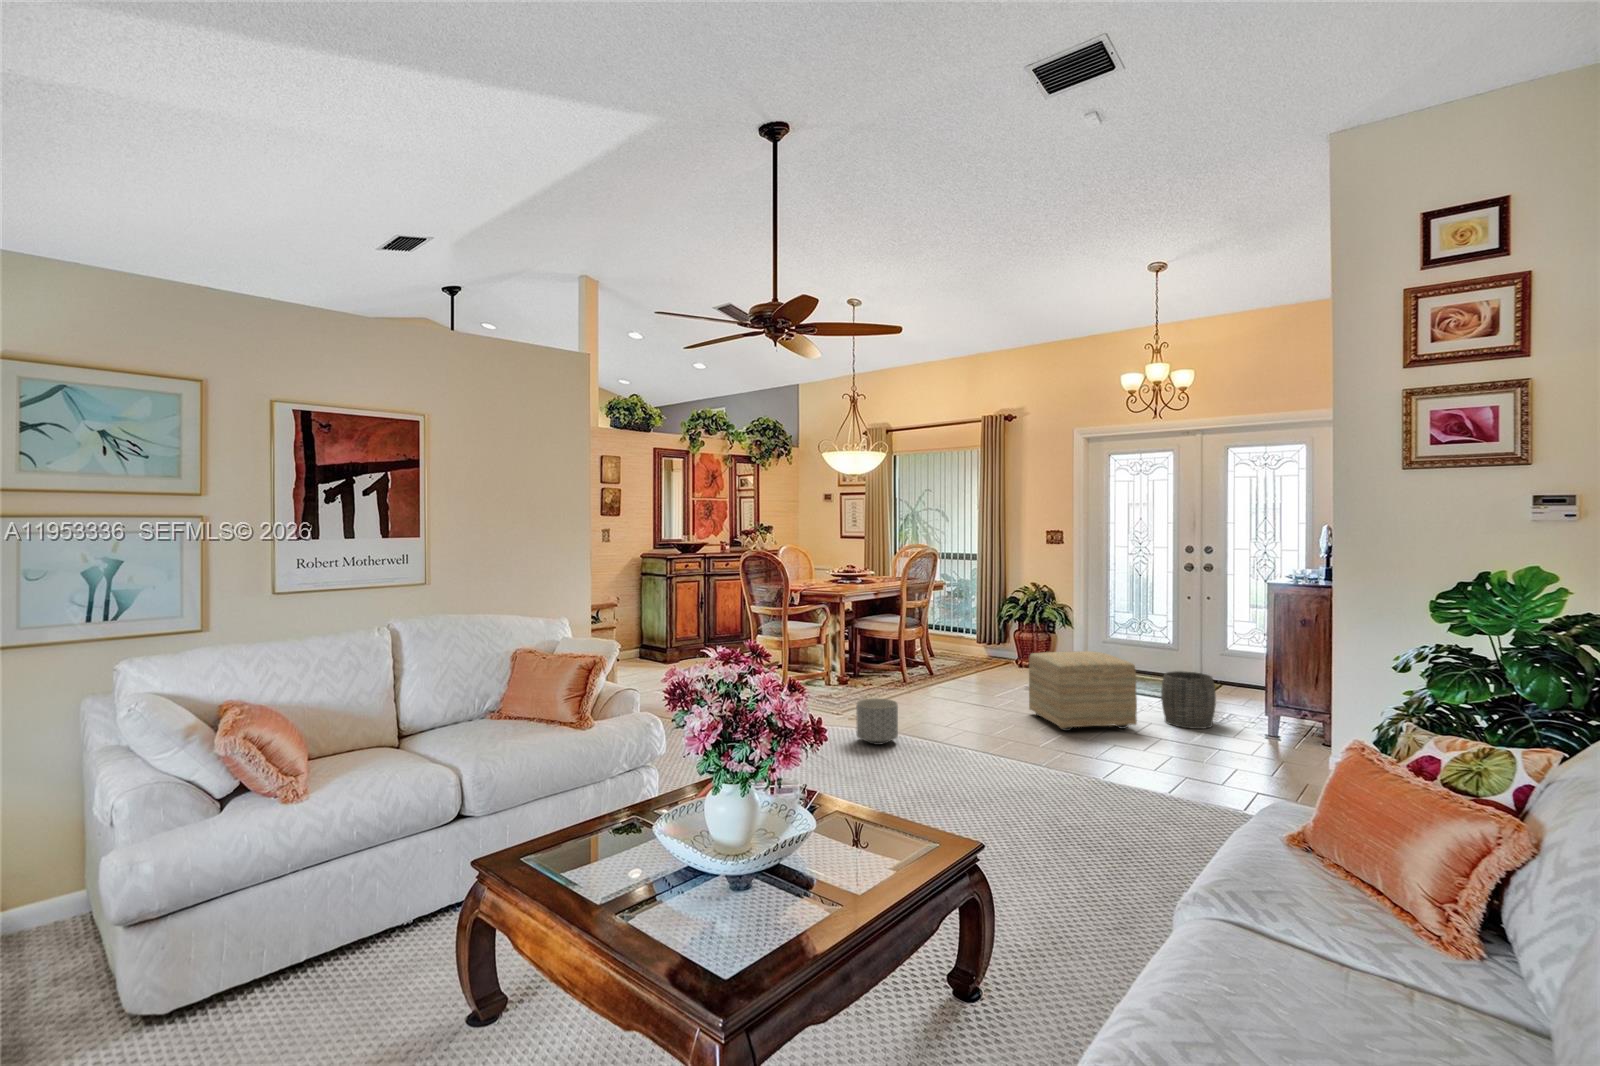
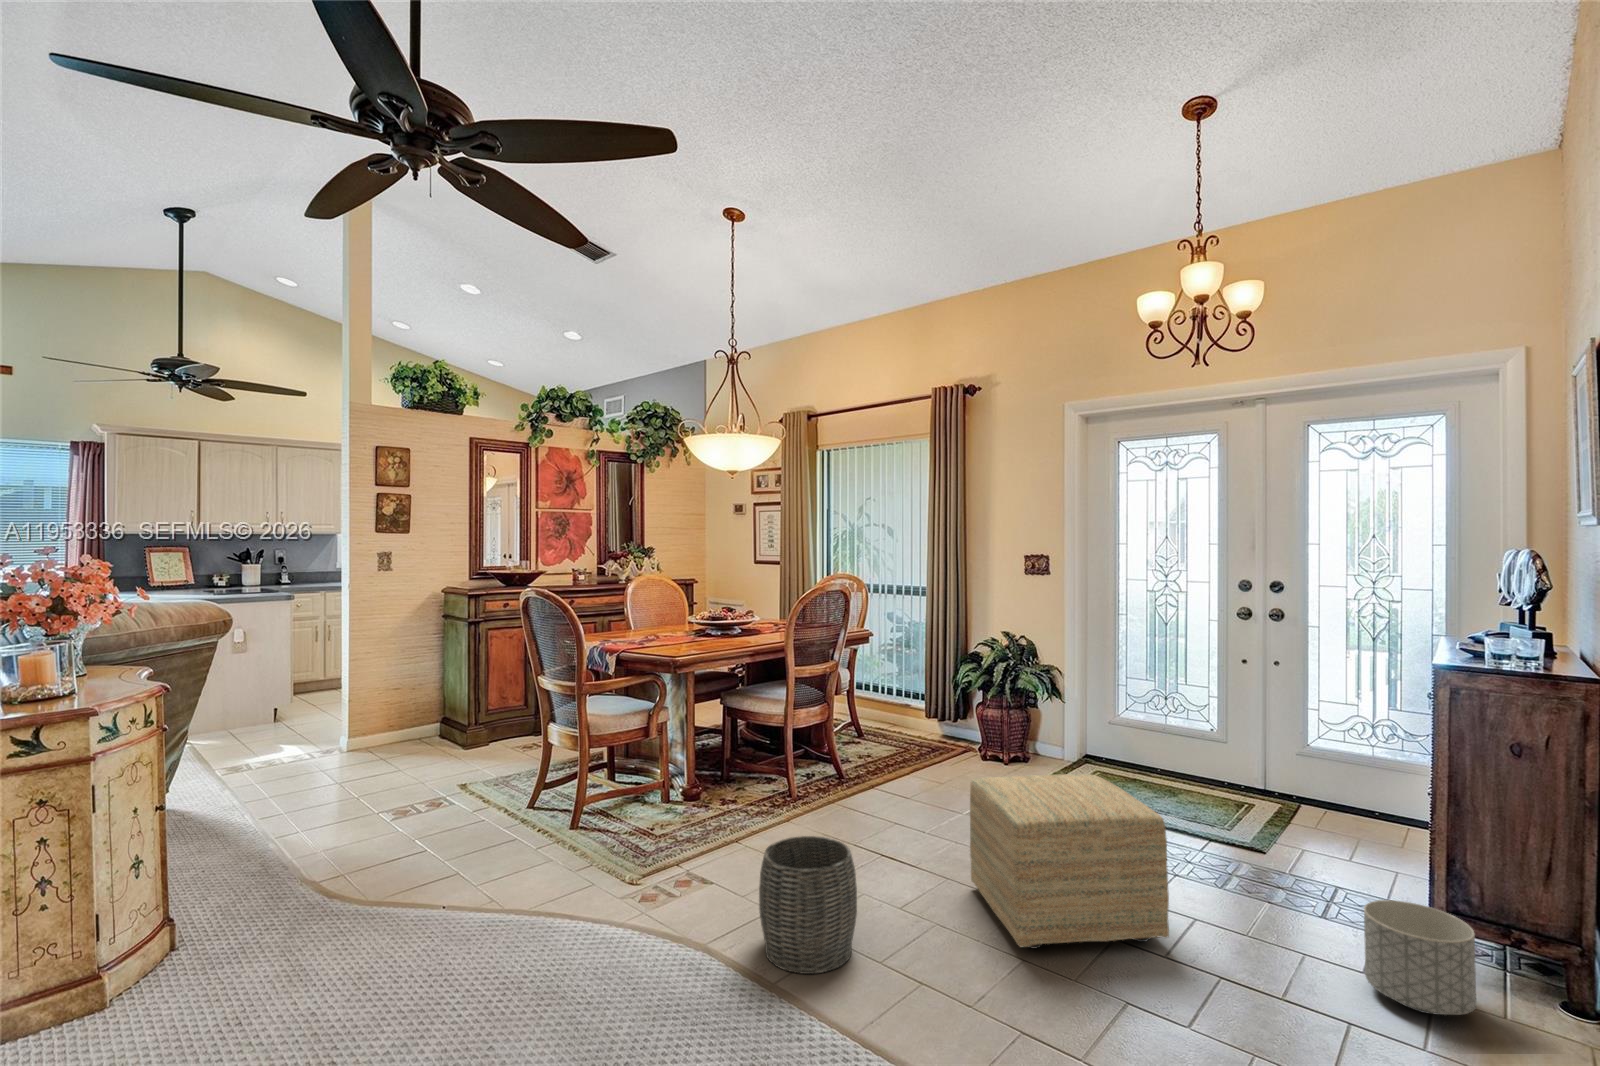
woven basket: present [1161,671,1216,729] -> present [759,836,857,974]
planter: present [856,698,898,745] -> present [1364,900,1476,1015]

